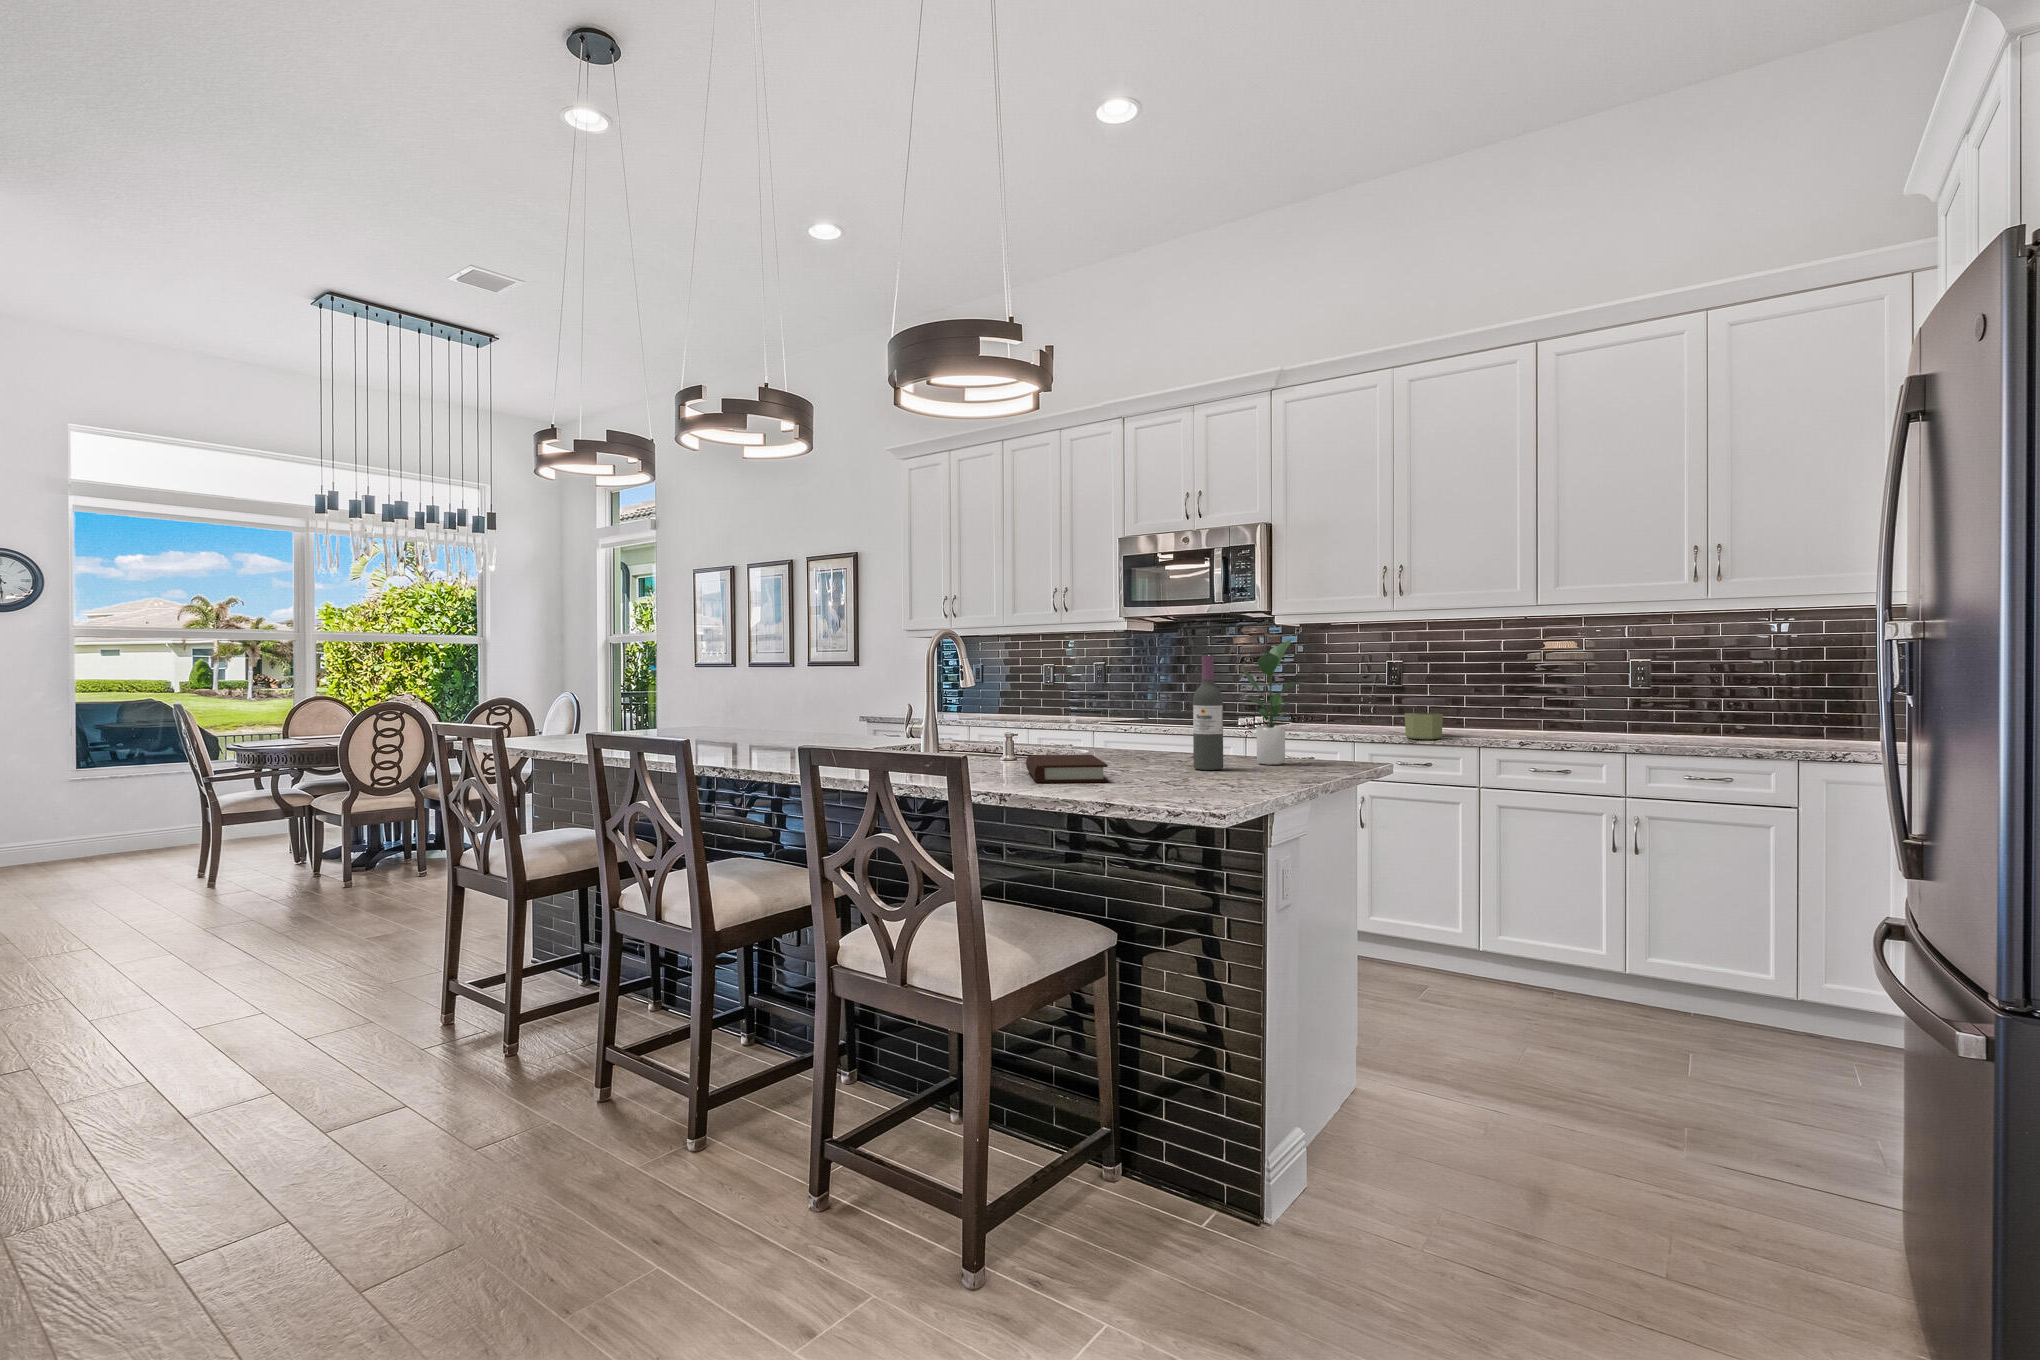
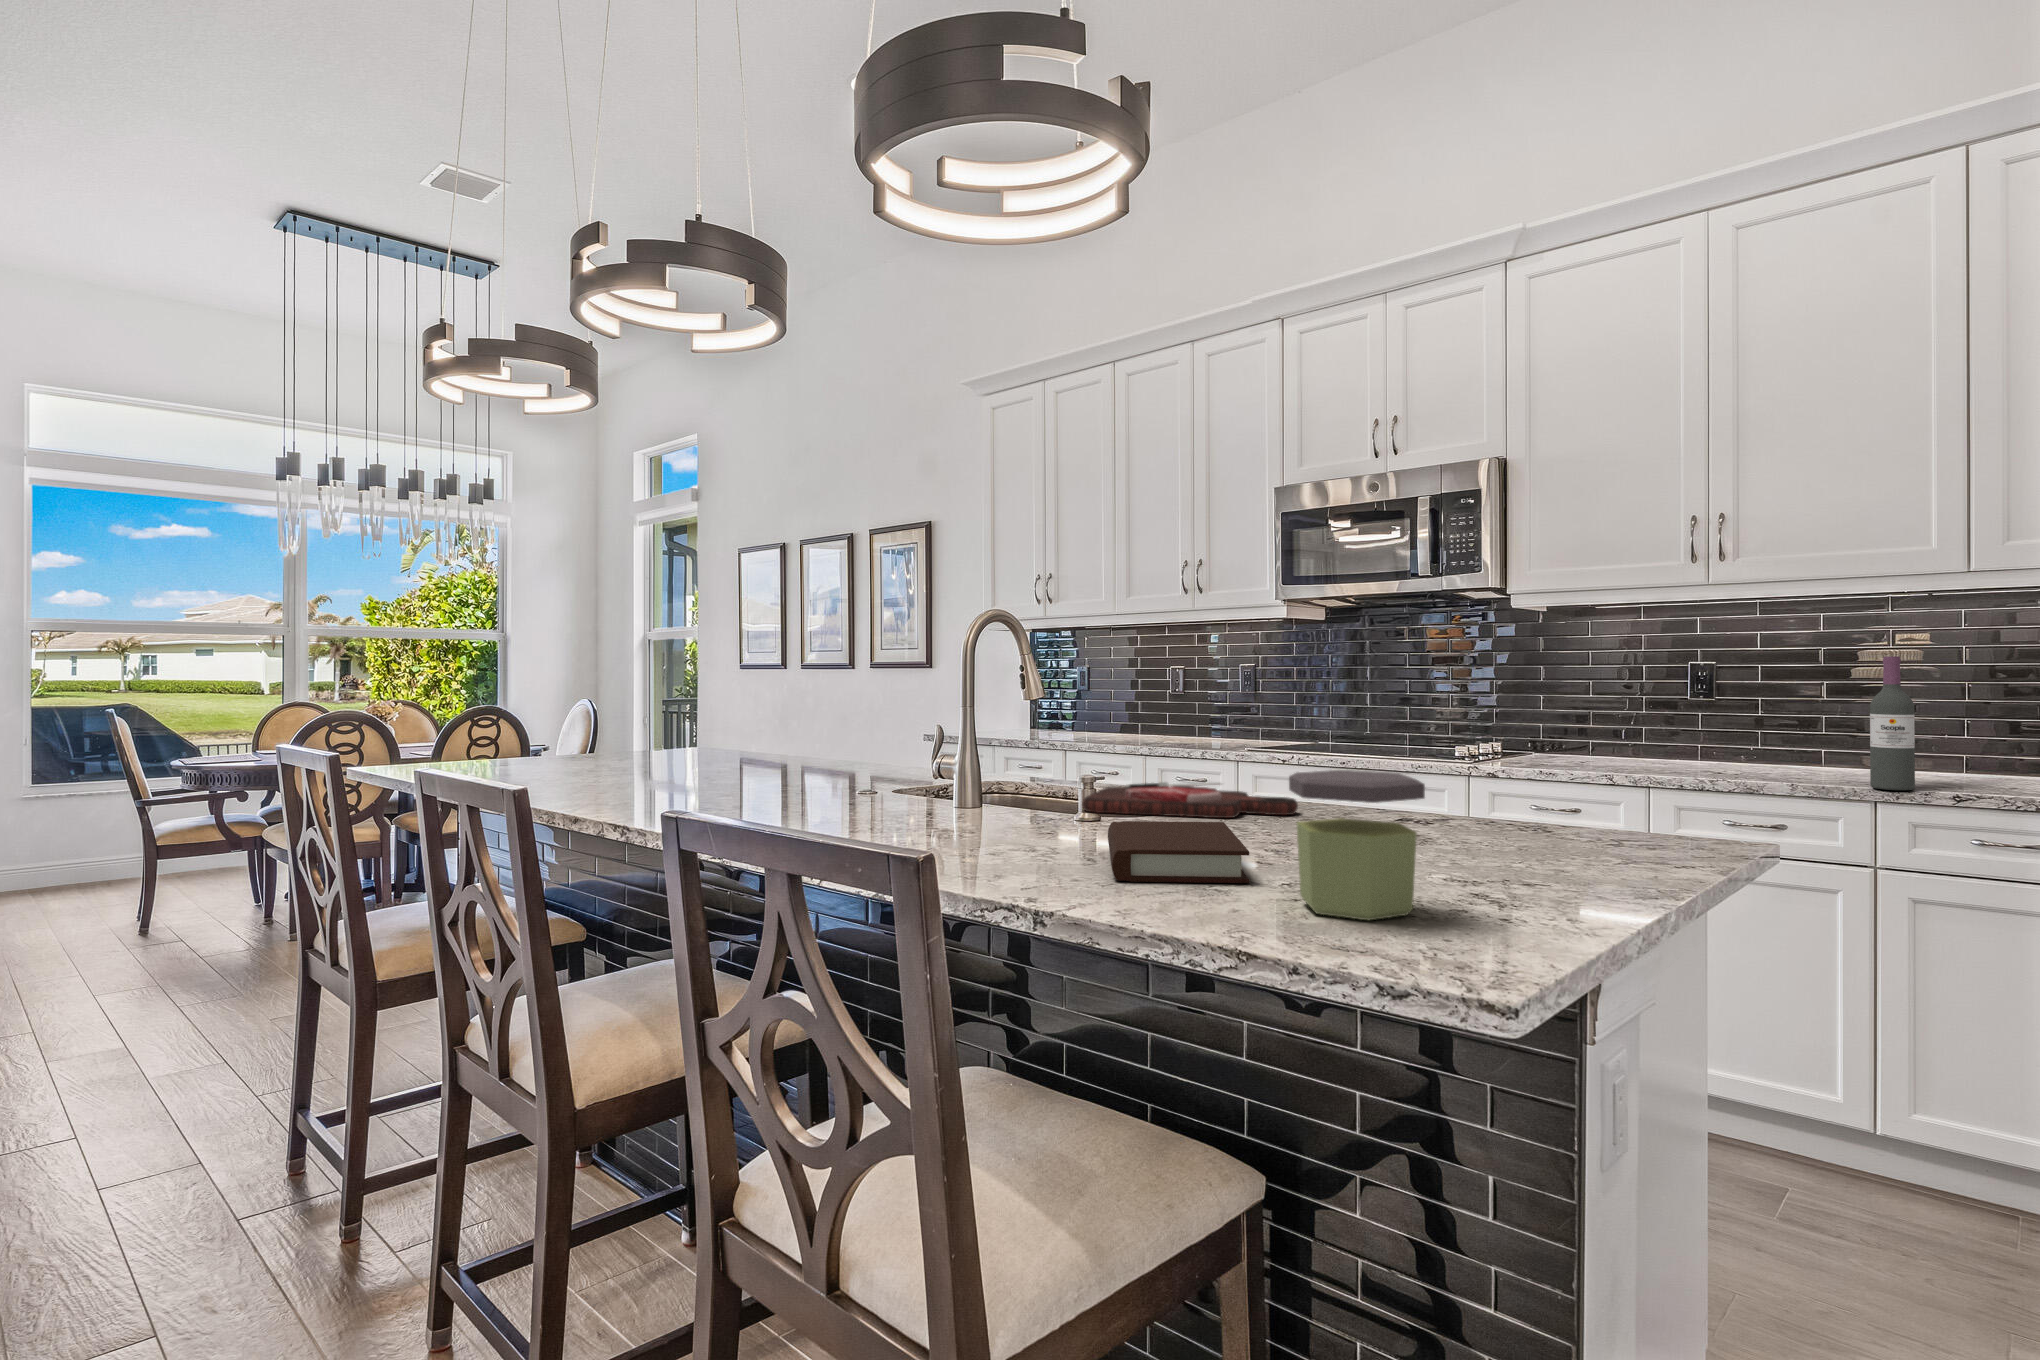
potted plant: present [1241,639,1304,765] -> none [1483,622,1611,841]
wine bottle: present [1193,656,1223,770] -> present [1870,656,1915,790]
jar: present [1402,698,1445,739] -> present [1289,770,1425,920]
cutting board: none [1001,738,1134,758] -> present [1082,782,1298,818]

